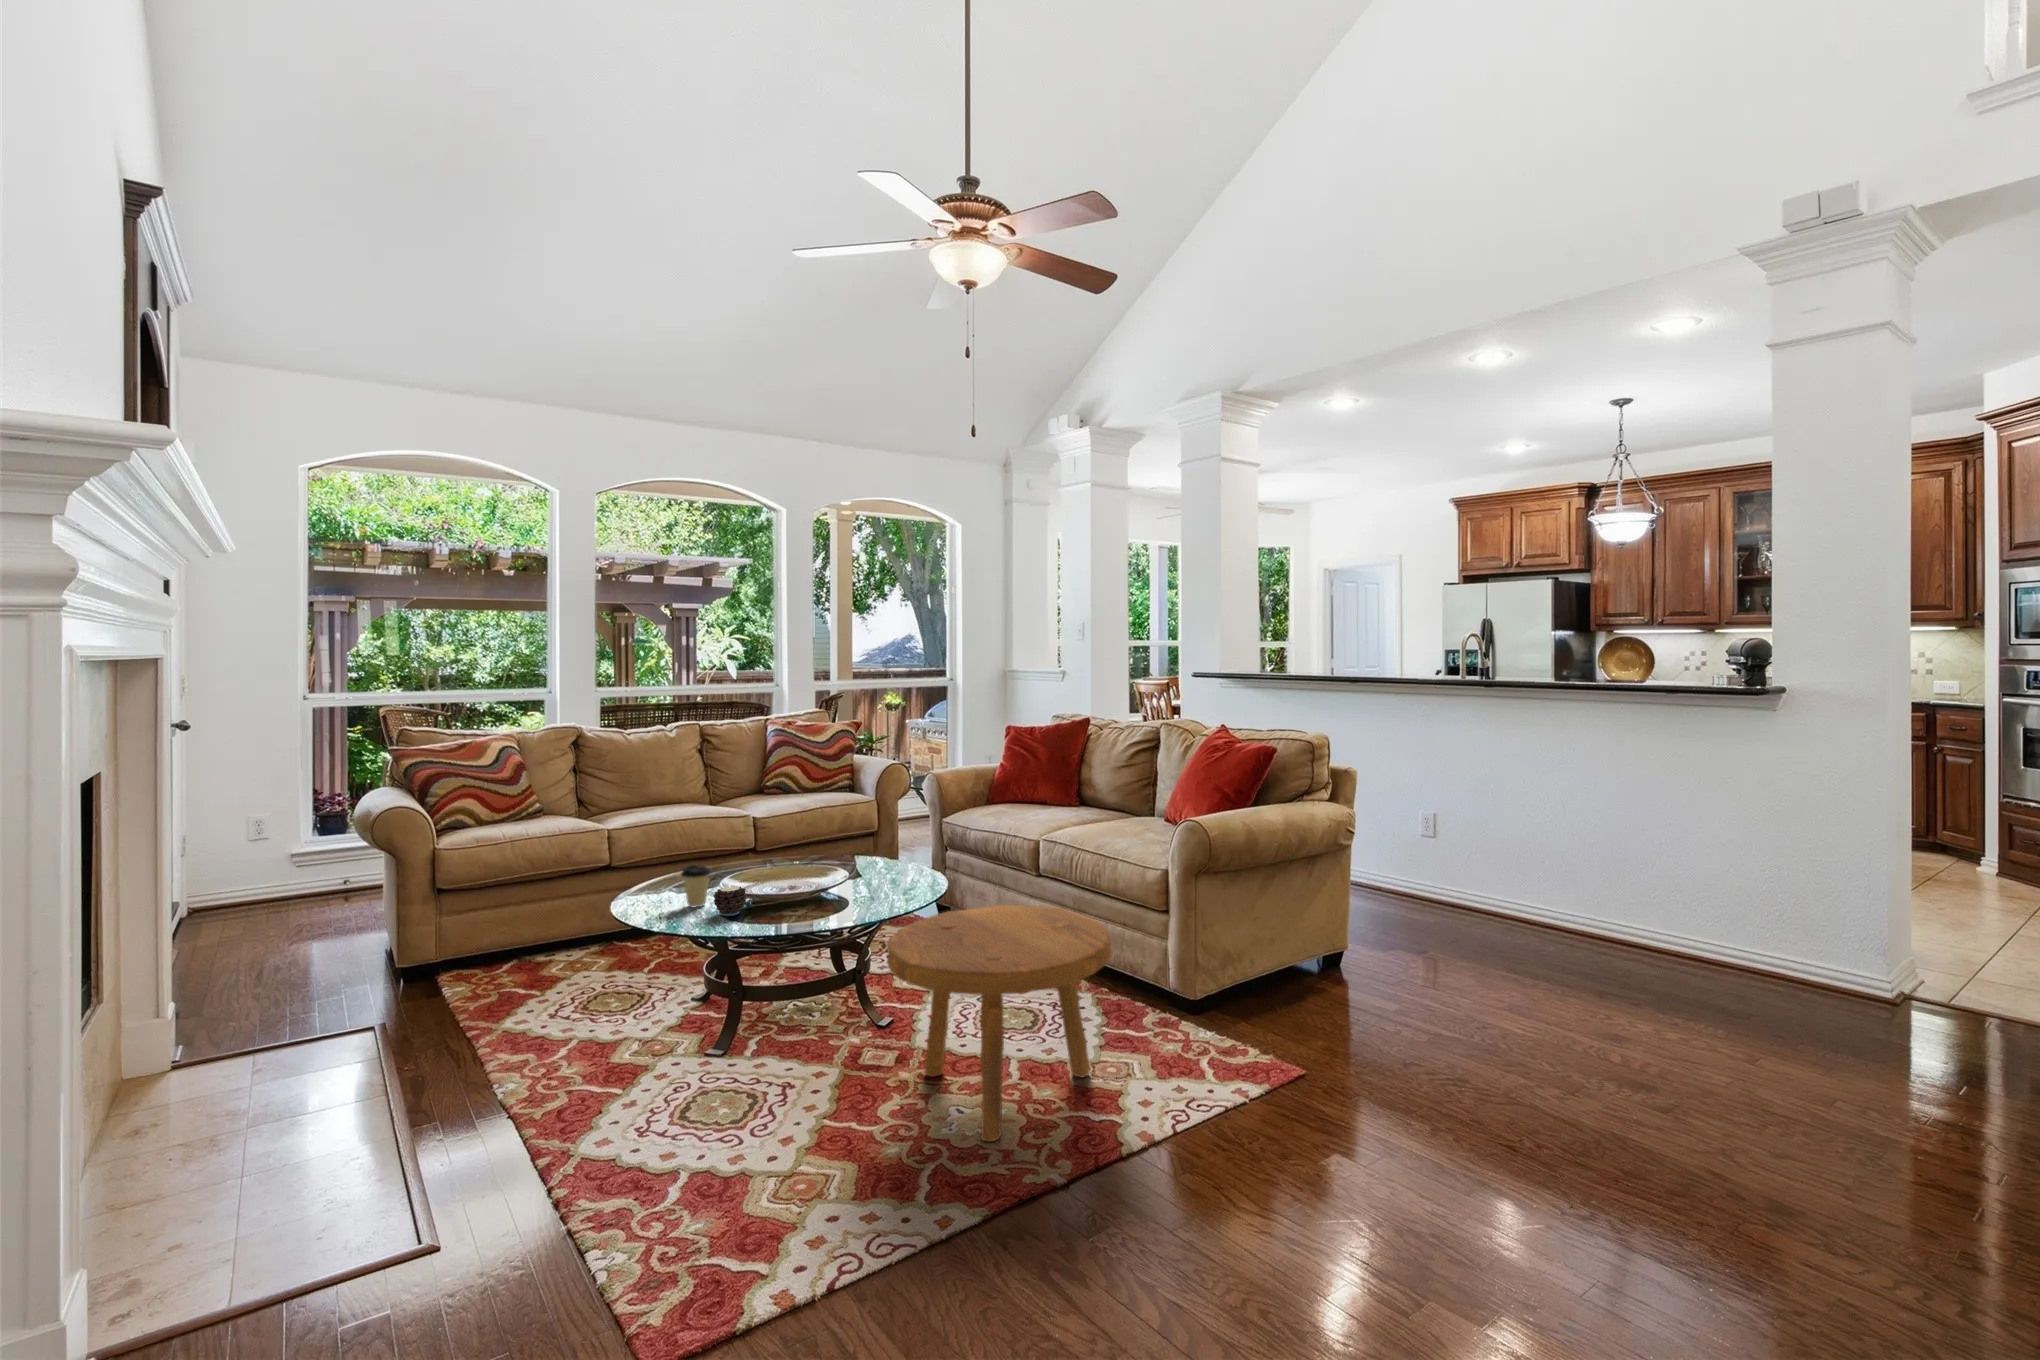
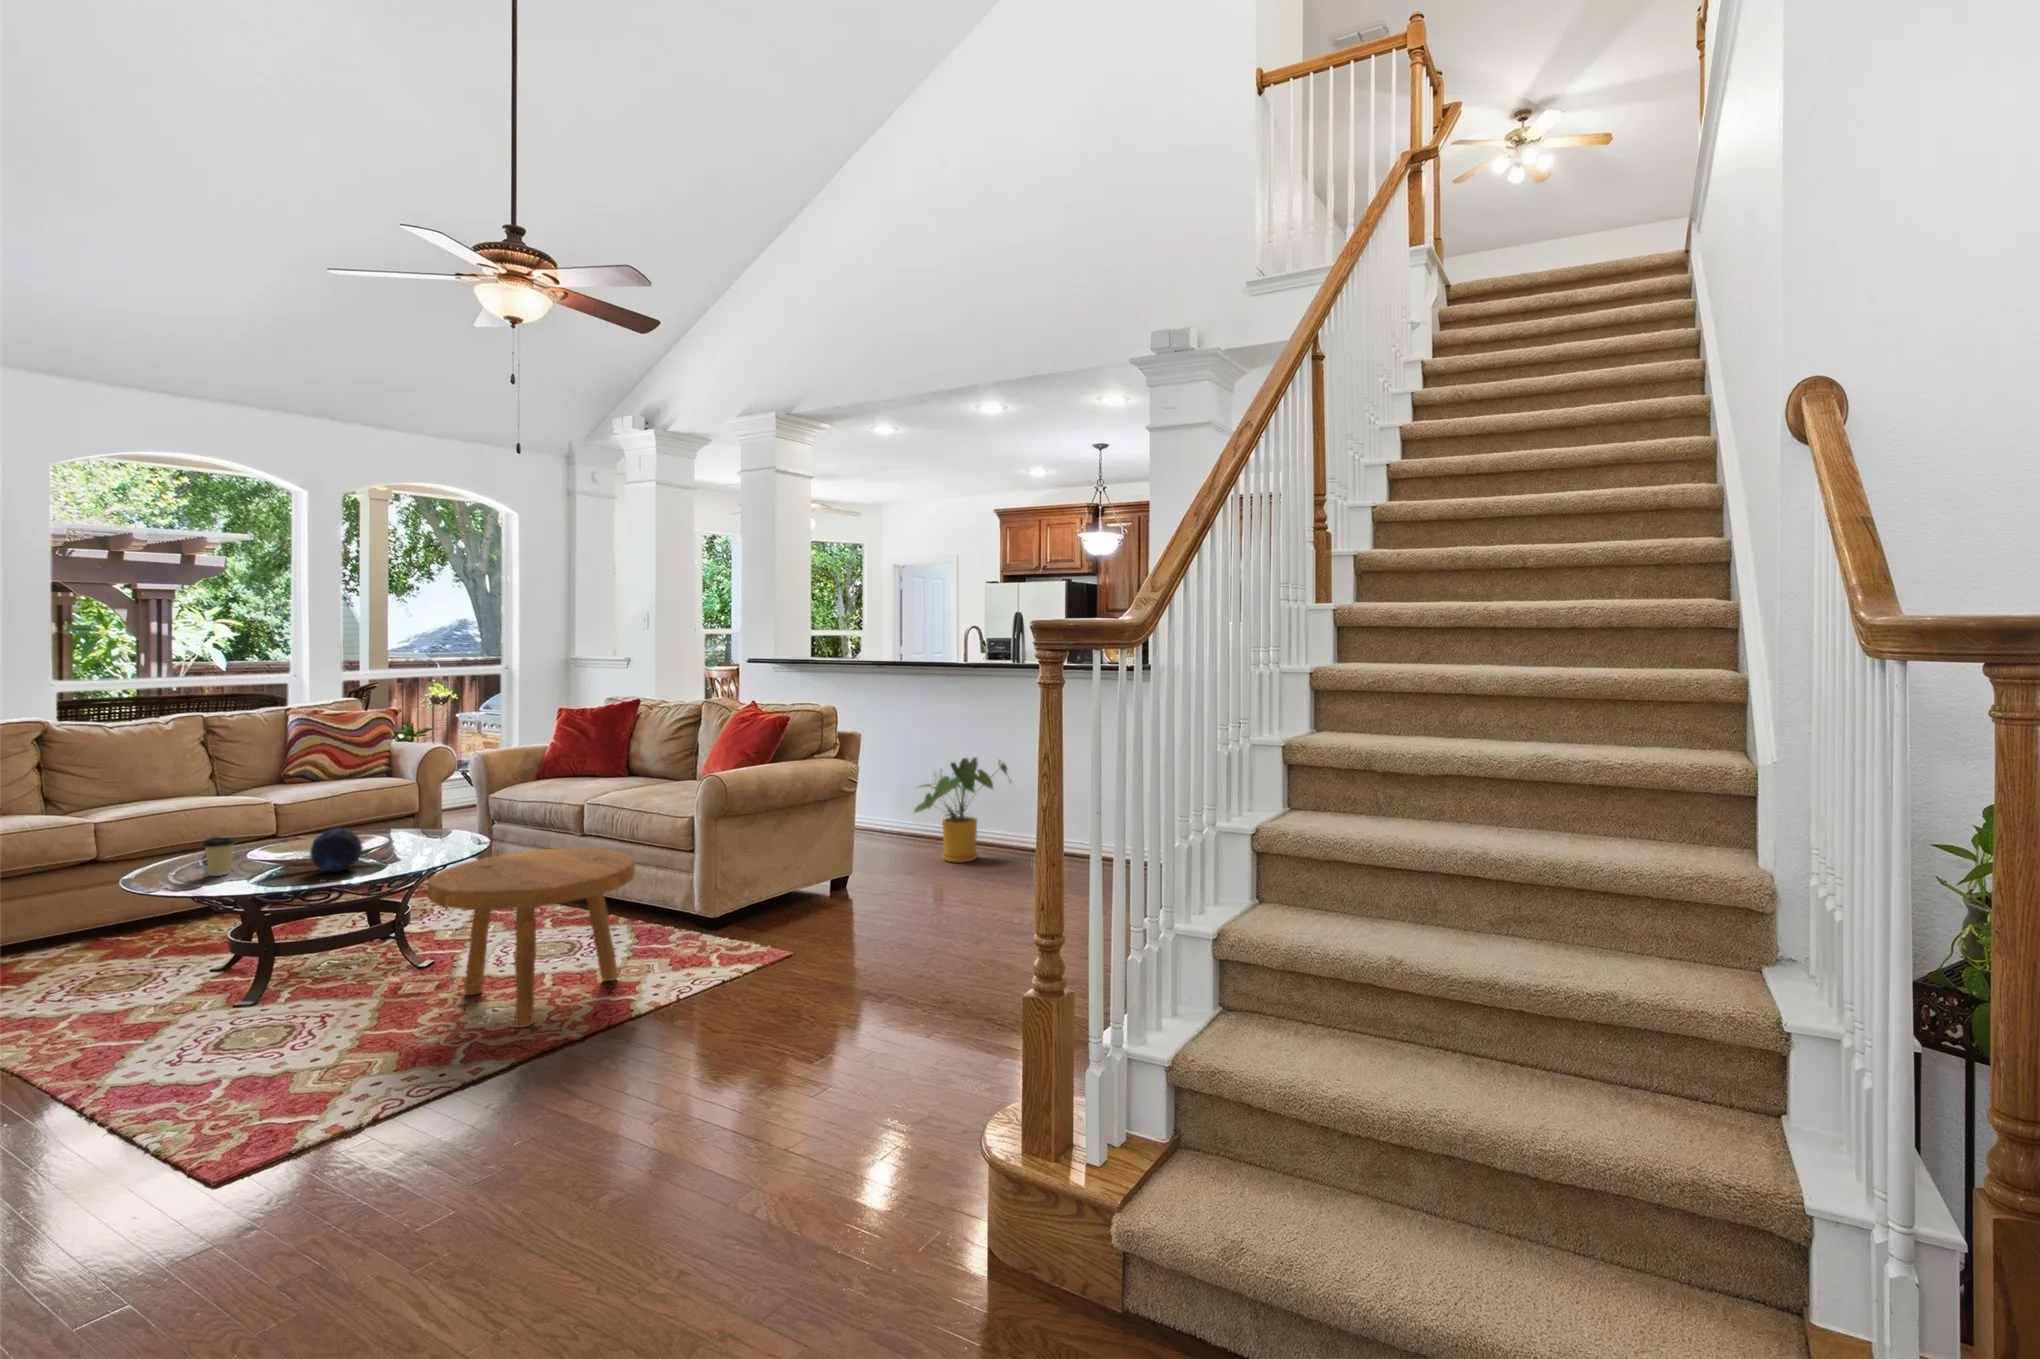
house plant: none [1402,799,1531,933] -> present [914,757,1011,863]
decorative orb: none [775,864,825,914] -> present [310,828,363,872]
candle: present [713,884,747,916] -> none [241,849,279,879]

